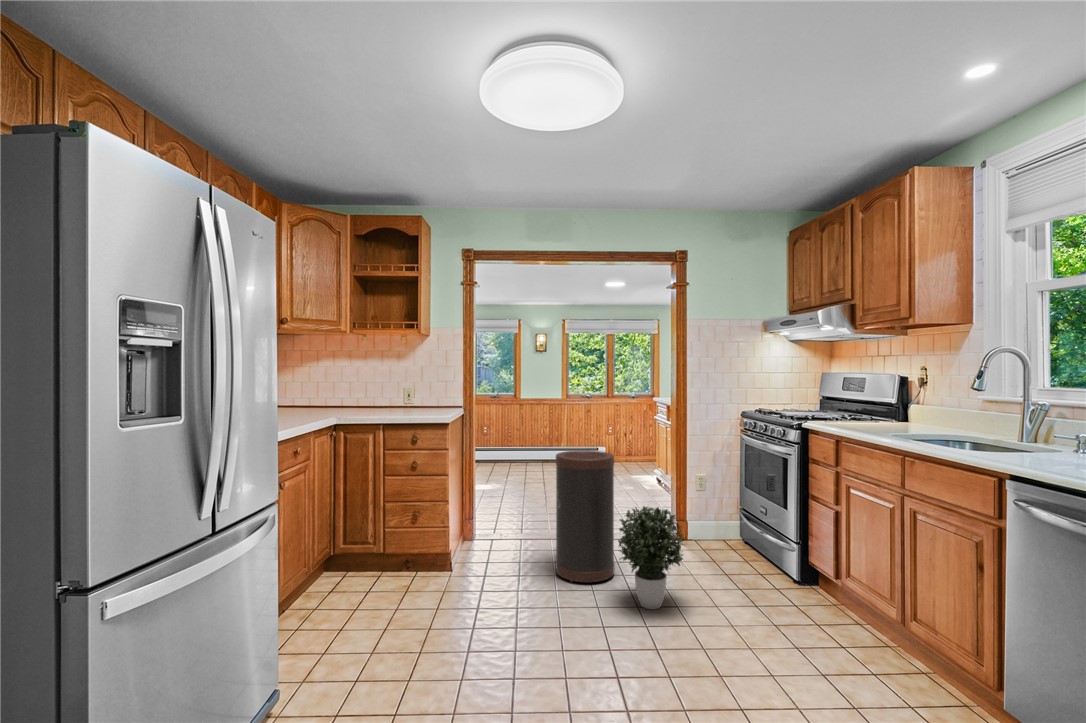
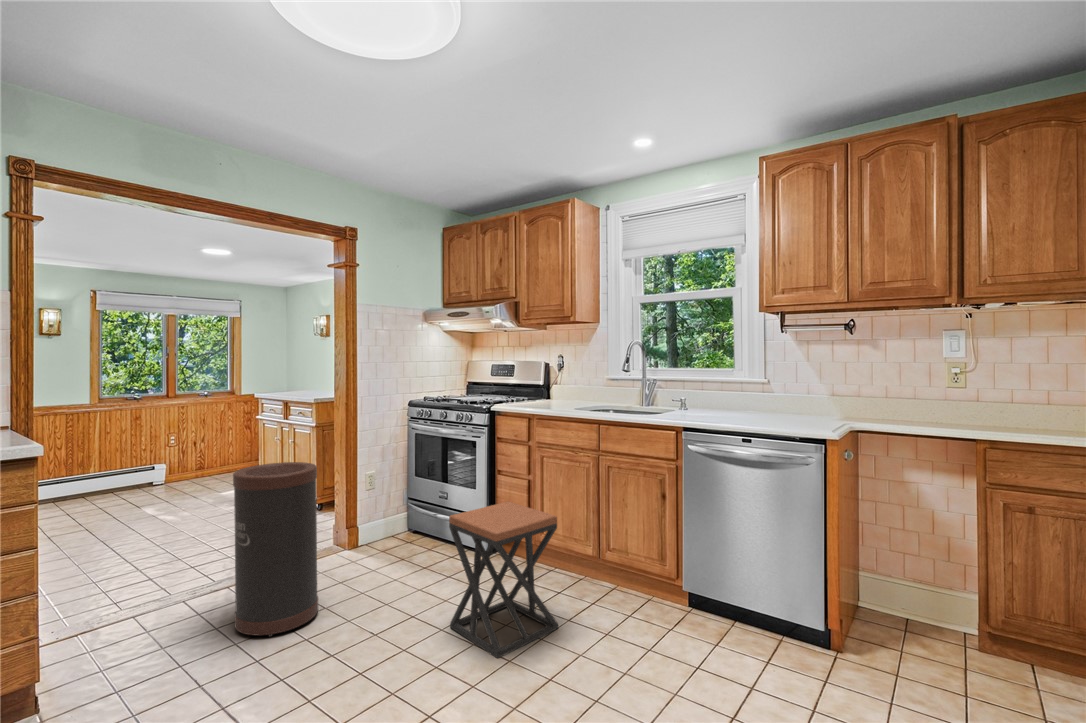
potted plant: present [618,507,685,609] -> none [344,511,427,628]
stool: none [695,521,800,679] -> present [449,502,558,658]

